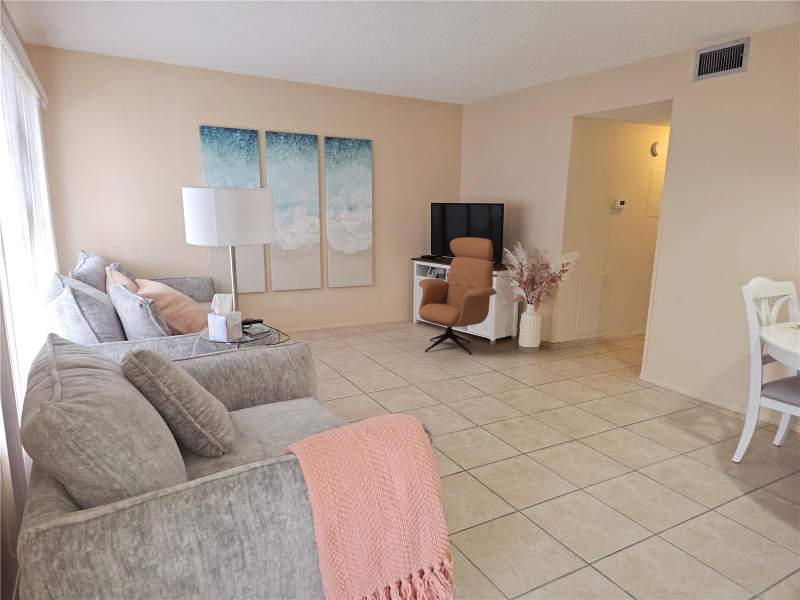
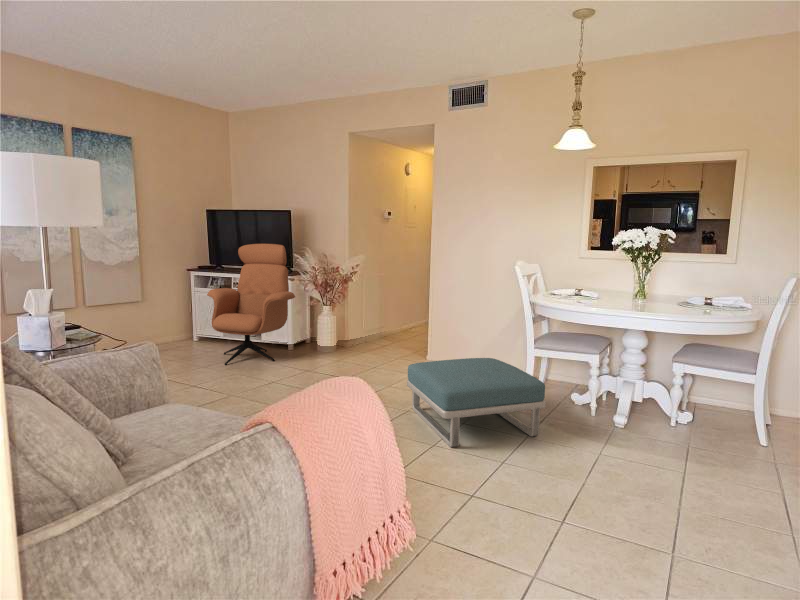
footstool: none [579,388,753,513] -> present [407,358,546,447]

